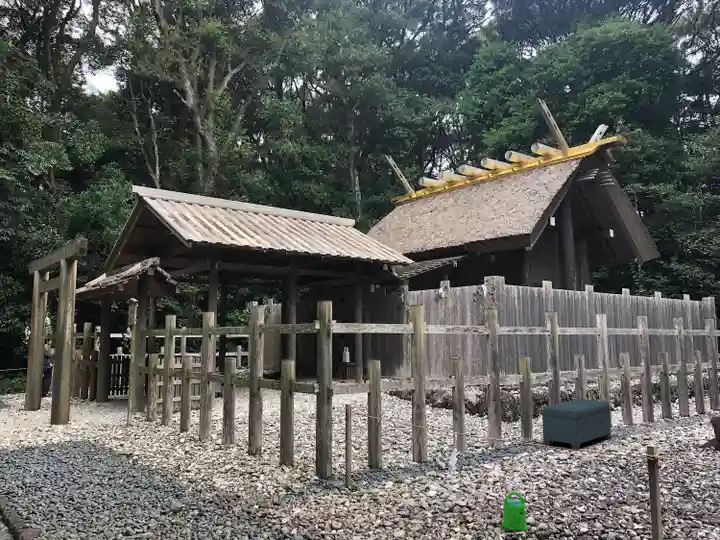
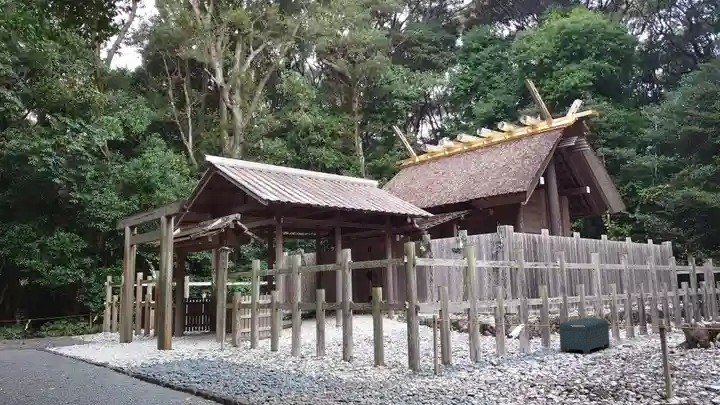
watering can: present [502,491,528,530] -> none [558,370,577,396]

